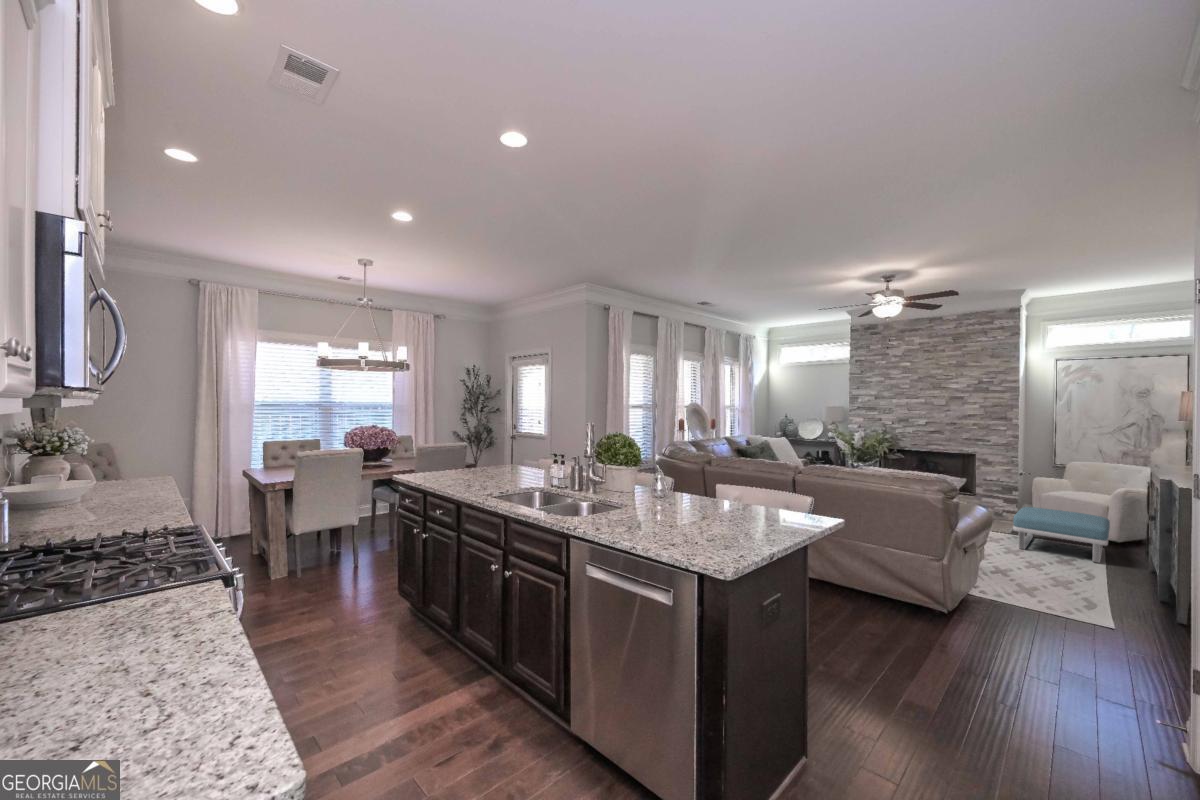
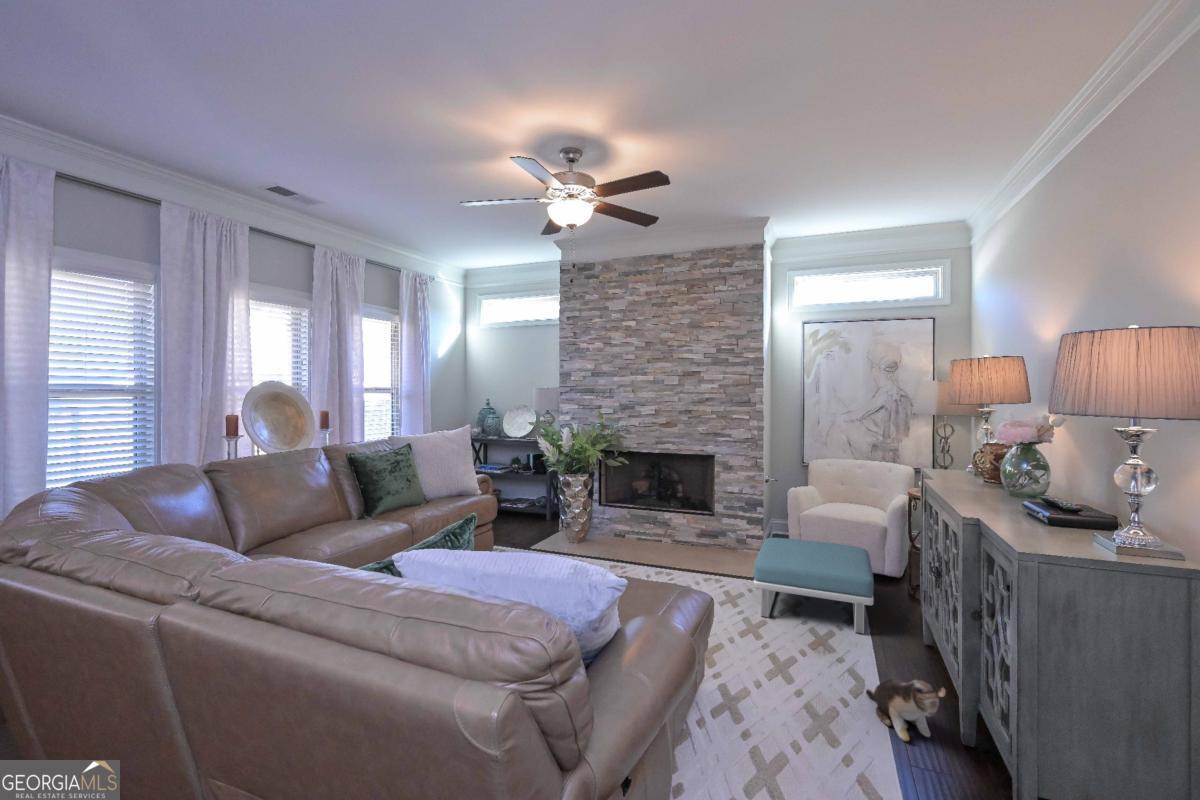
plush toy: none [1094,564,1141,596] -> present [866,679,945,741]

